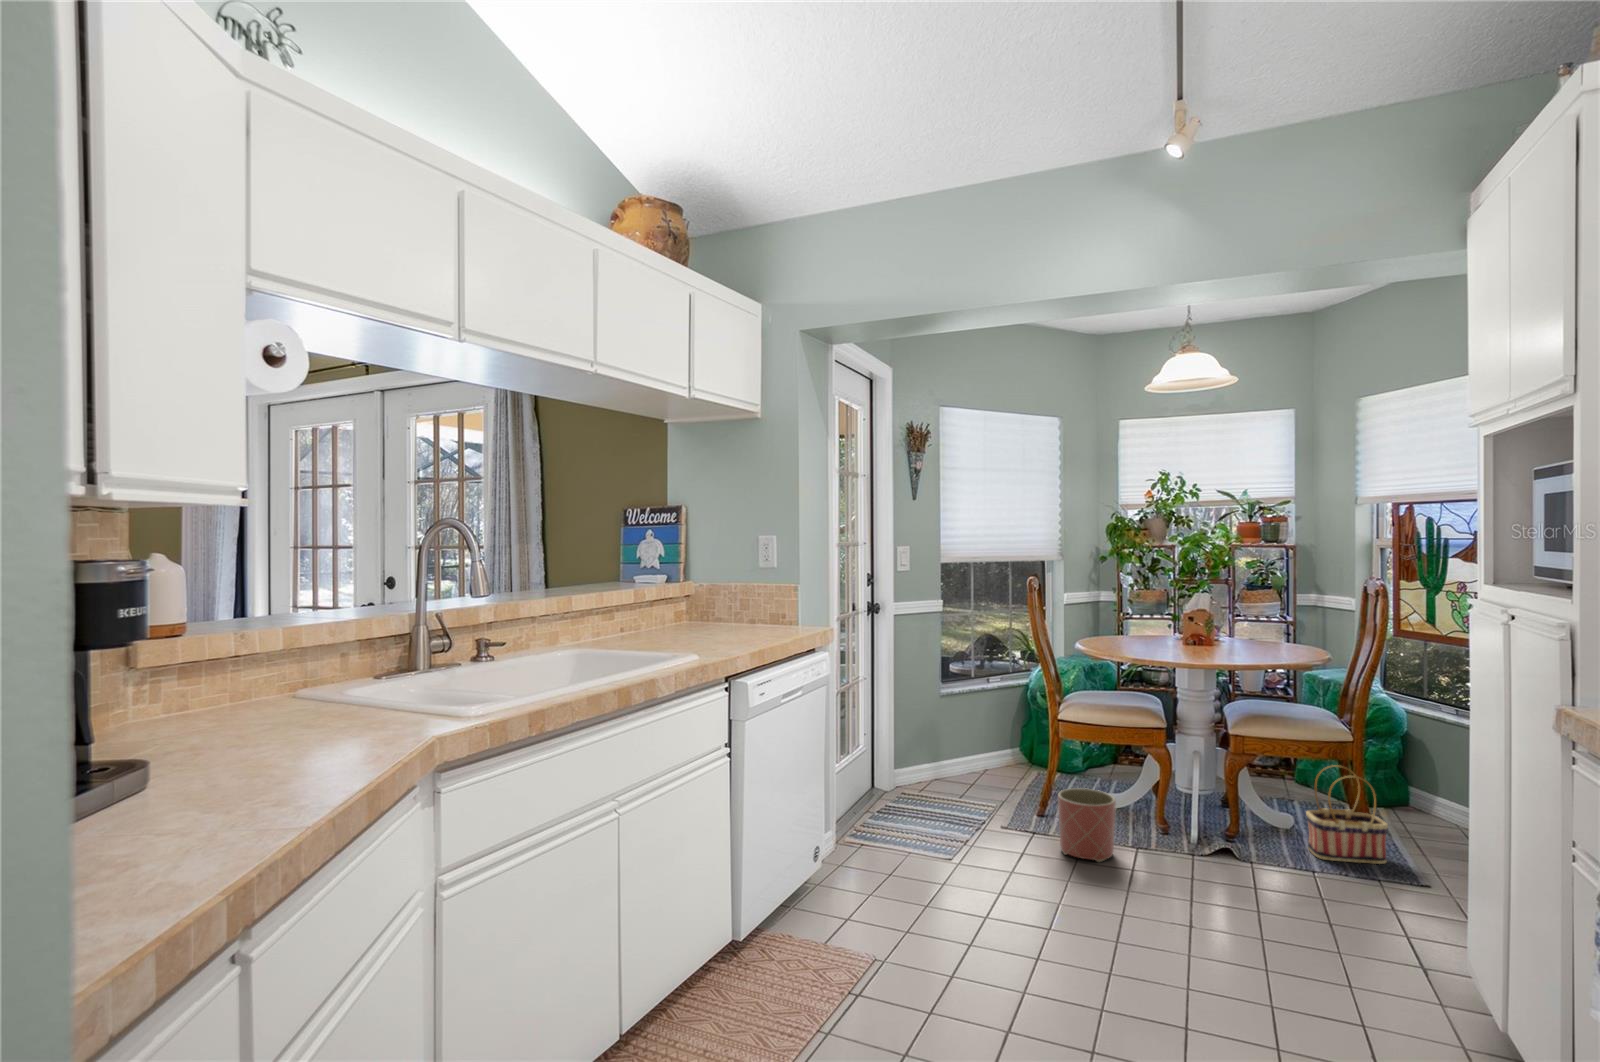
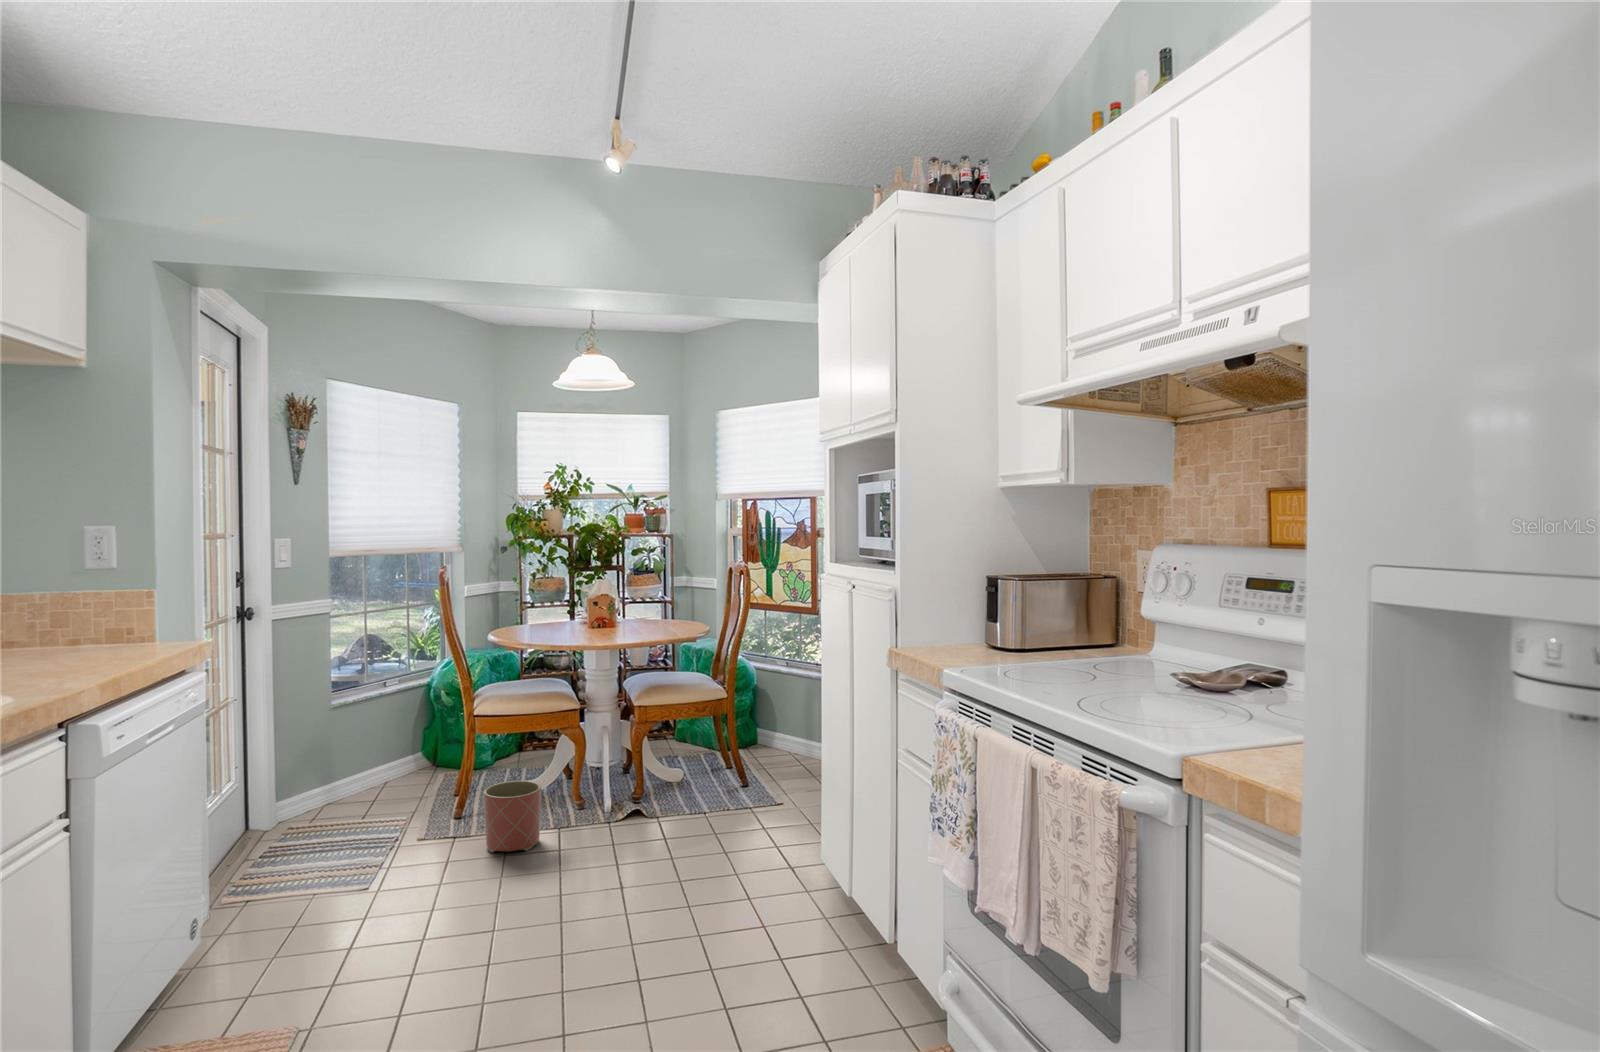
basket: present [1306,765,1388,864] -> none [694,719,751,800]

